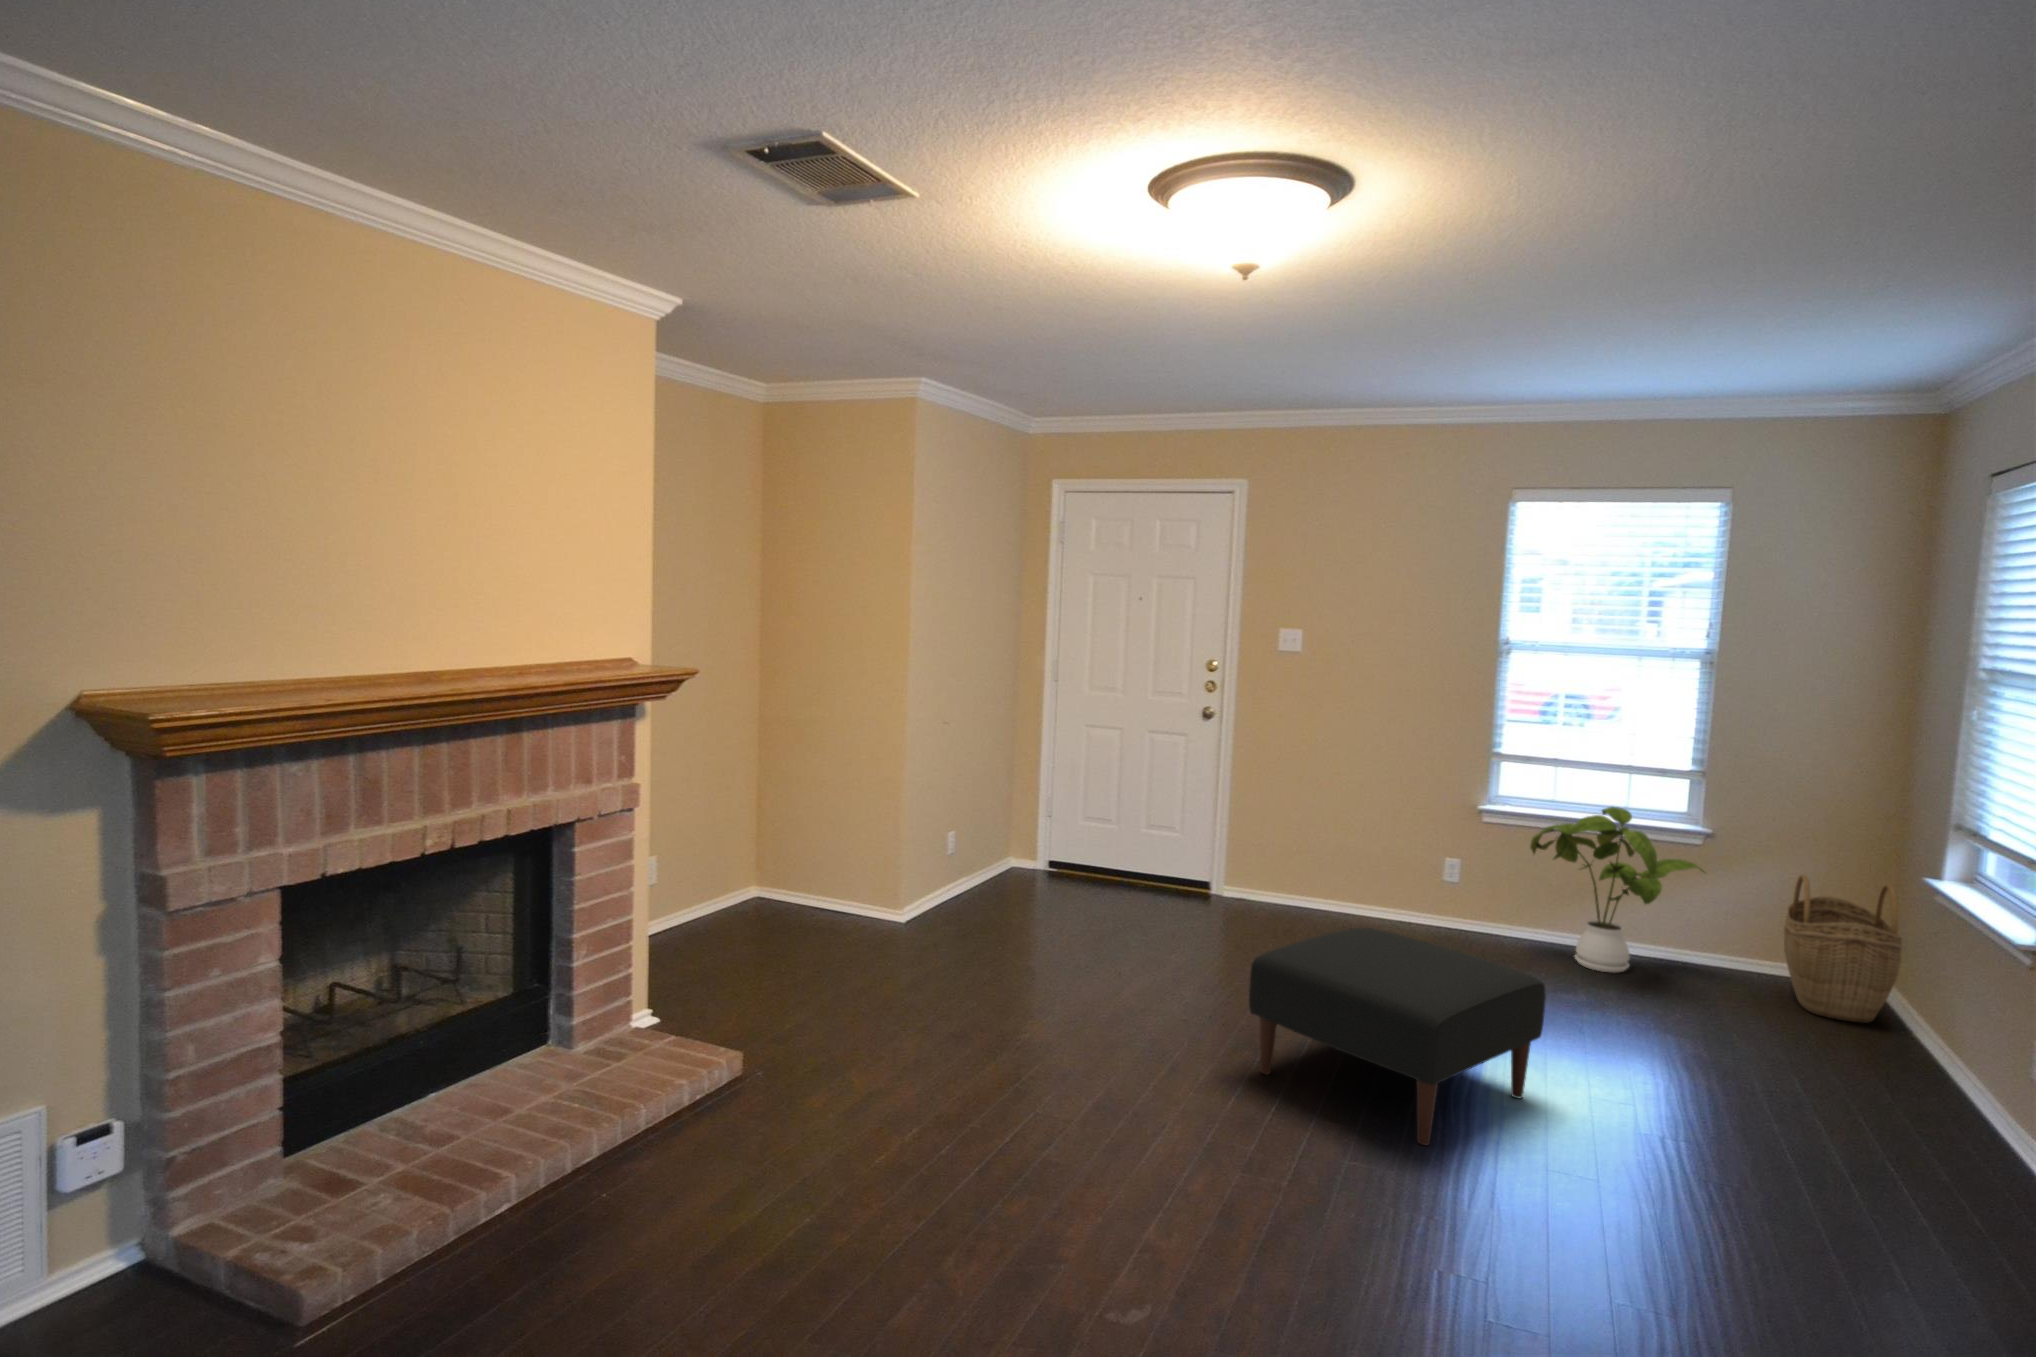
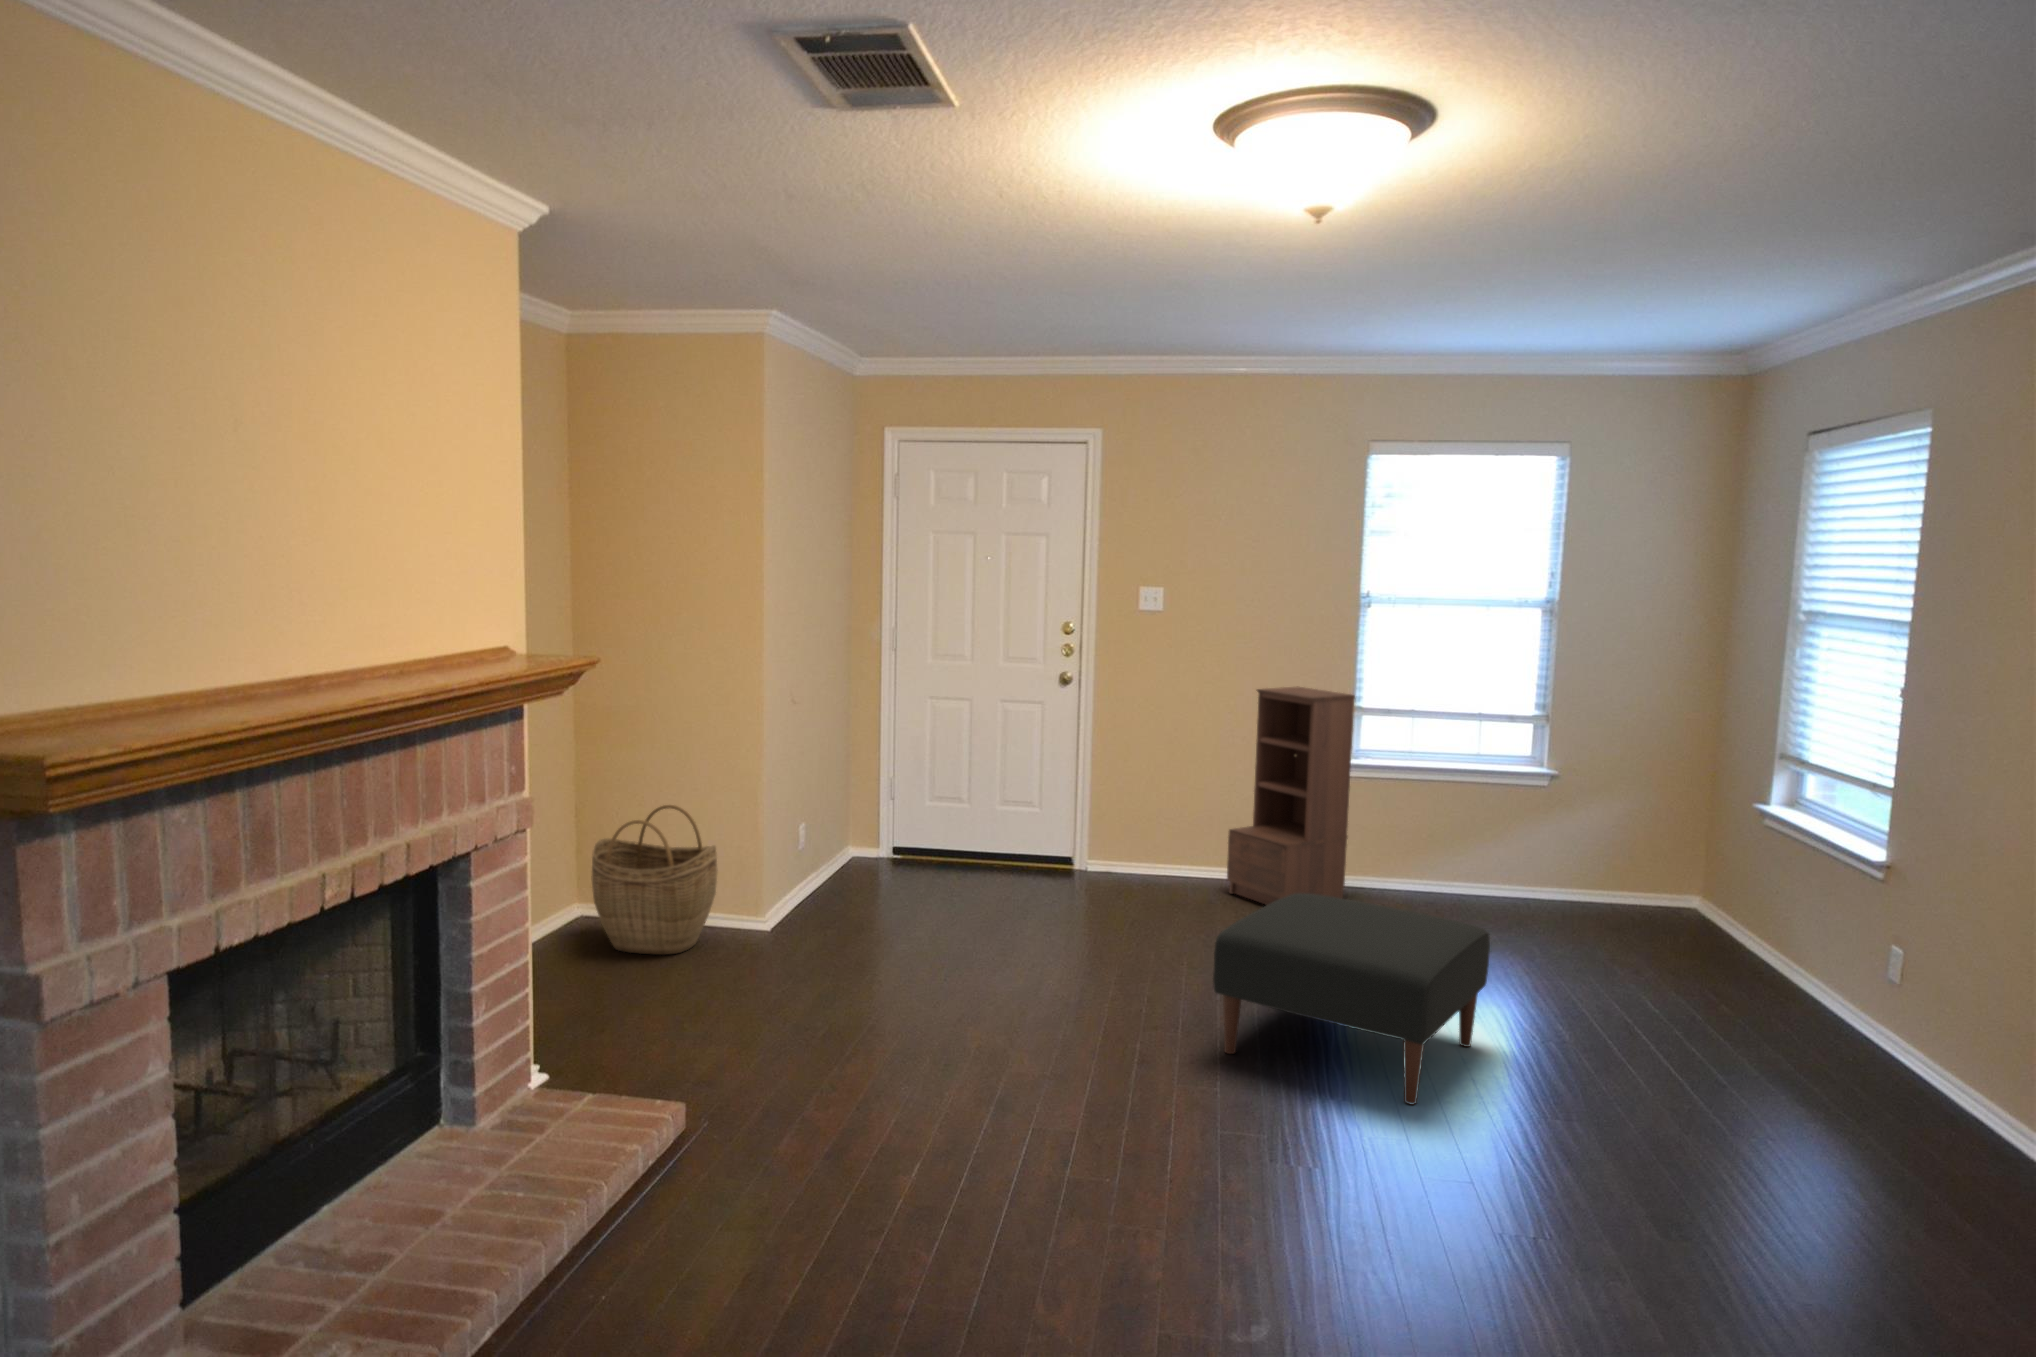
bookshelf: none [1350,731,1483,951] -> present [1227,686,1355,905]
house plant: present [1530,806,1704,973] -> none [1398,753,1558,915]
woven basket: present [1784,875,1902,1023] -> present [591,805,717,955]

